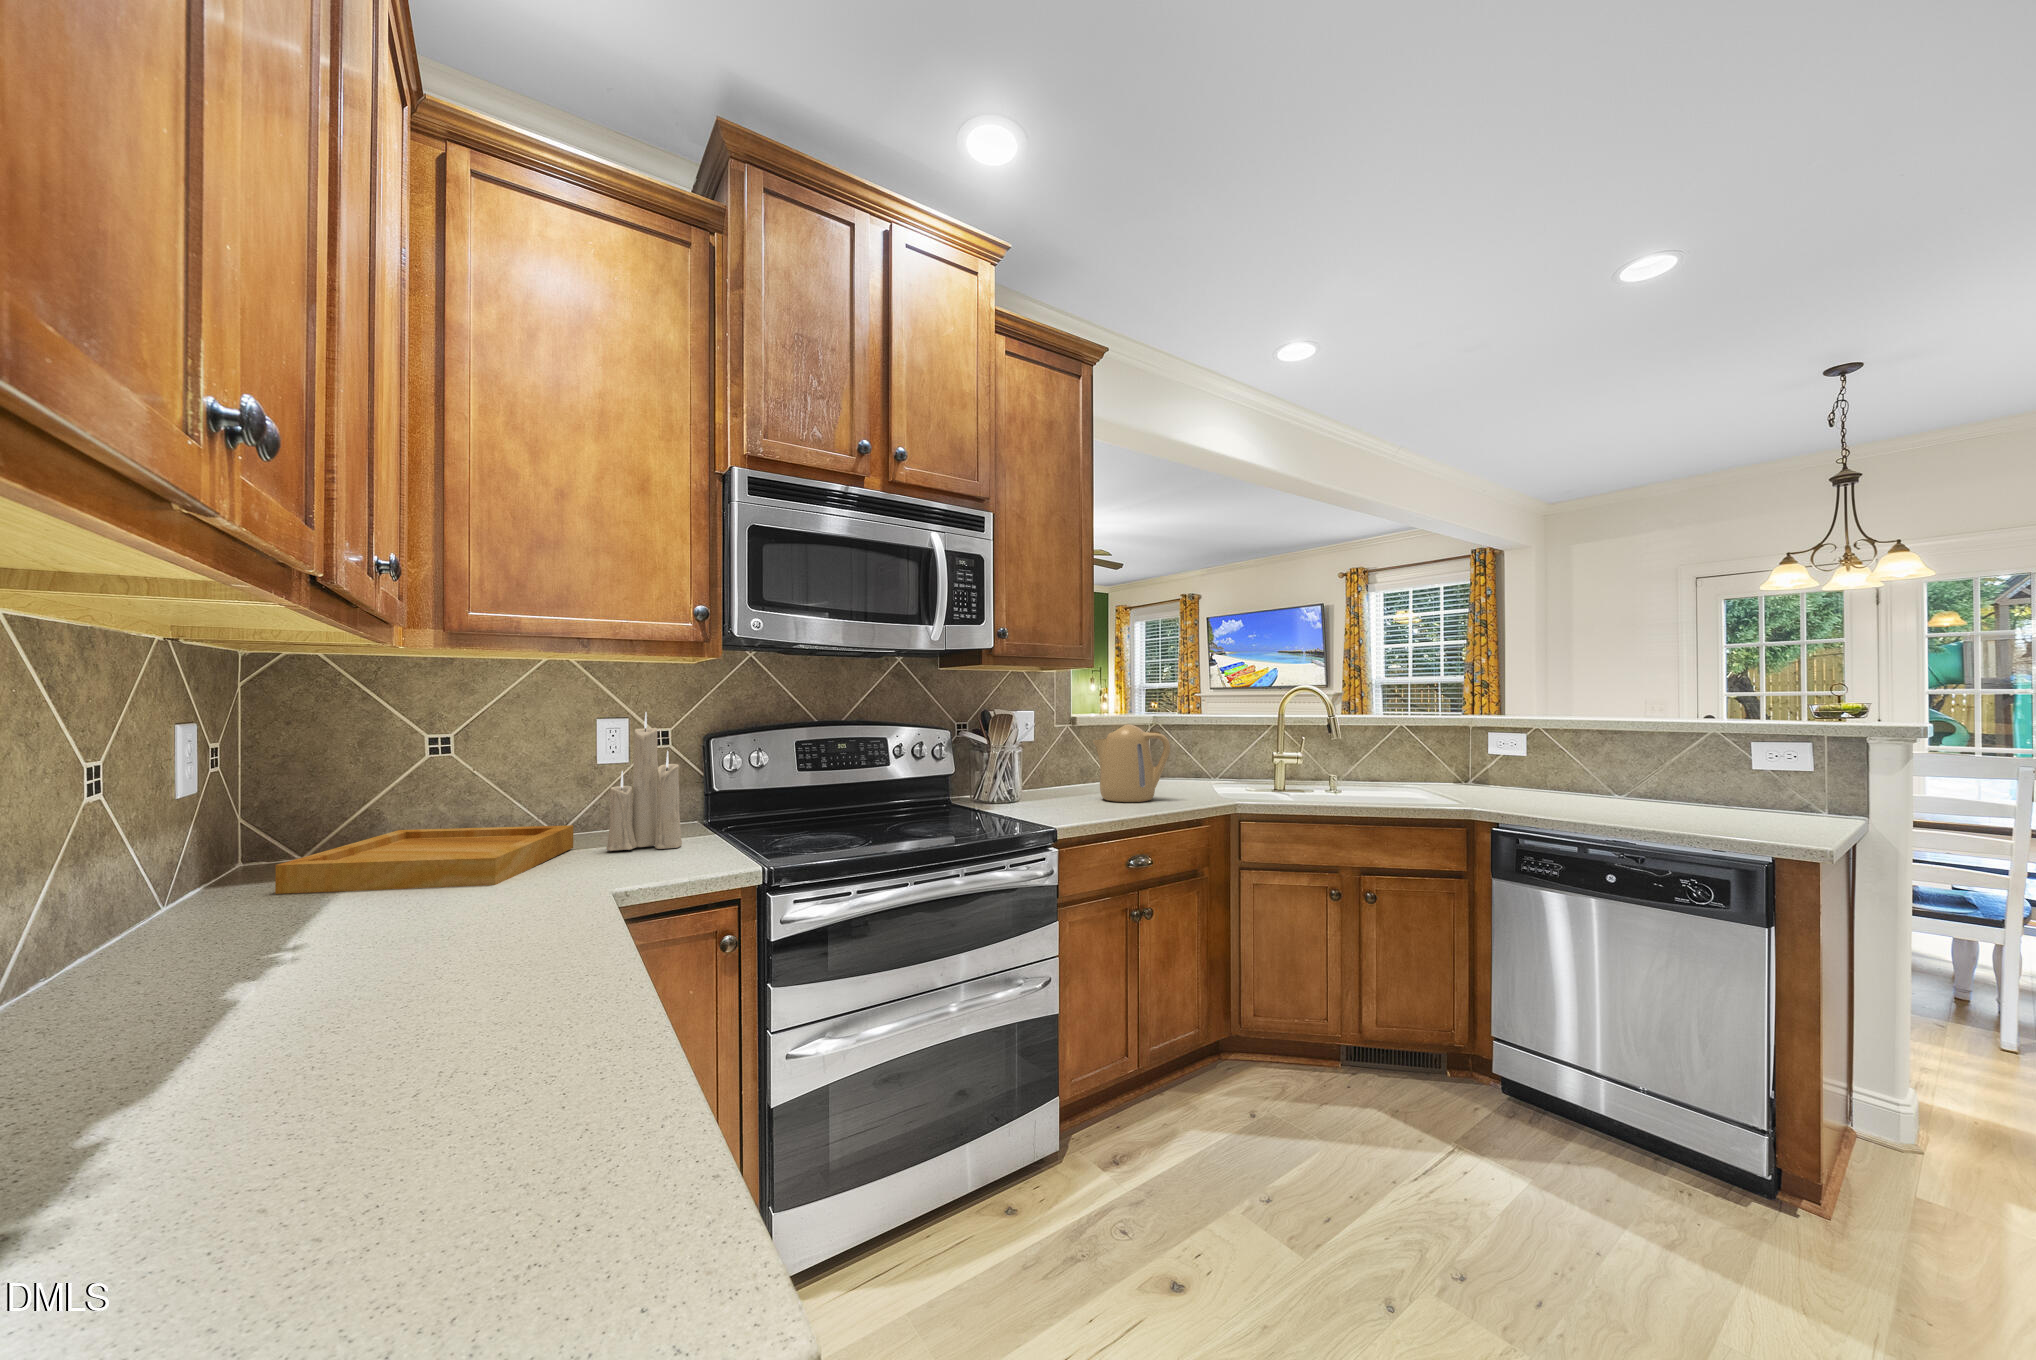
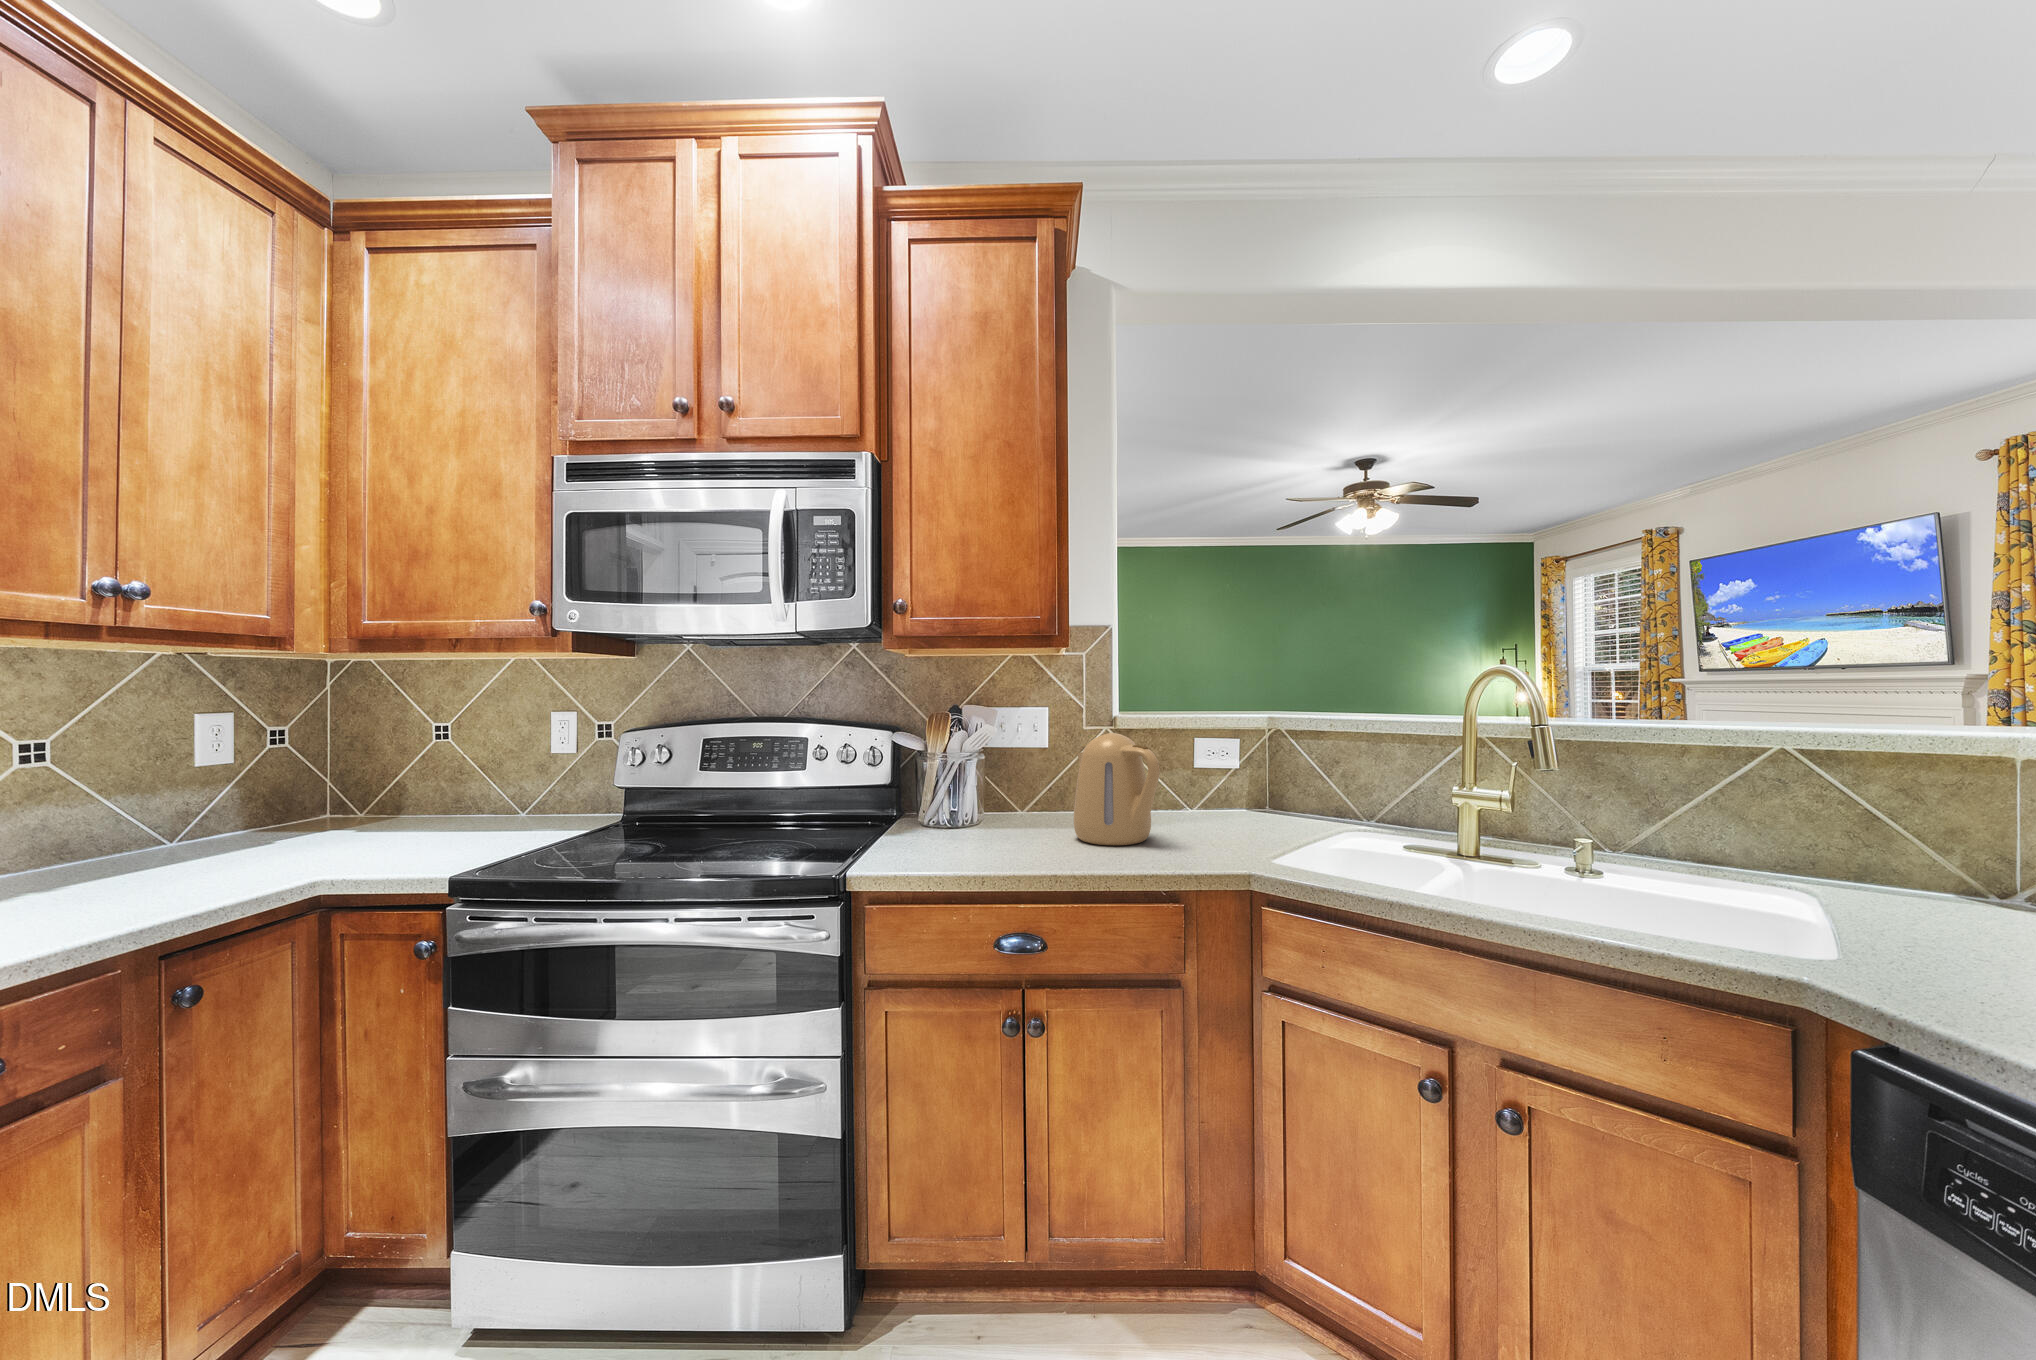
candle: present [607,713,682,851] -> none [482,701,543,840]
tray: present [275,825,573,894] -> none [238,799,490,860]

